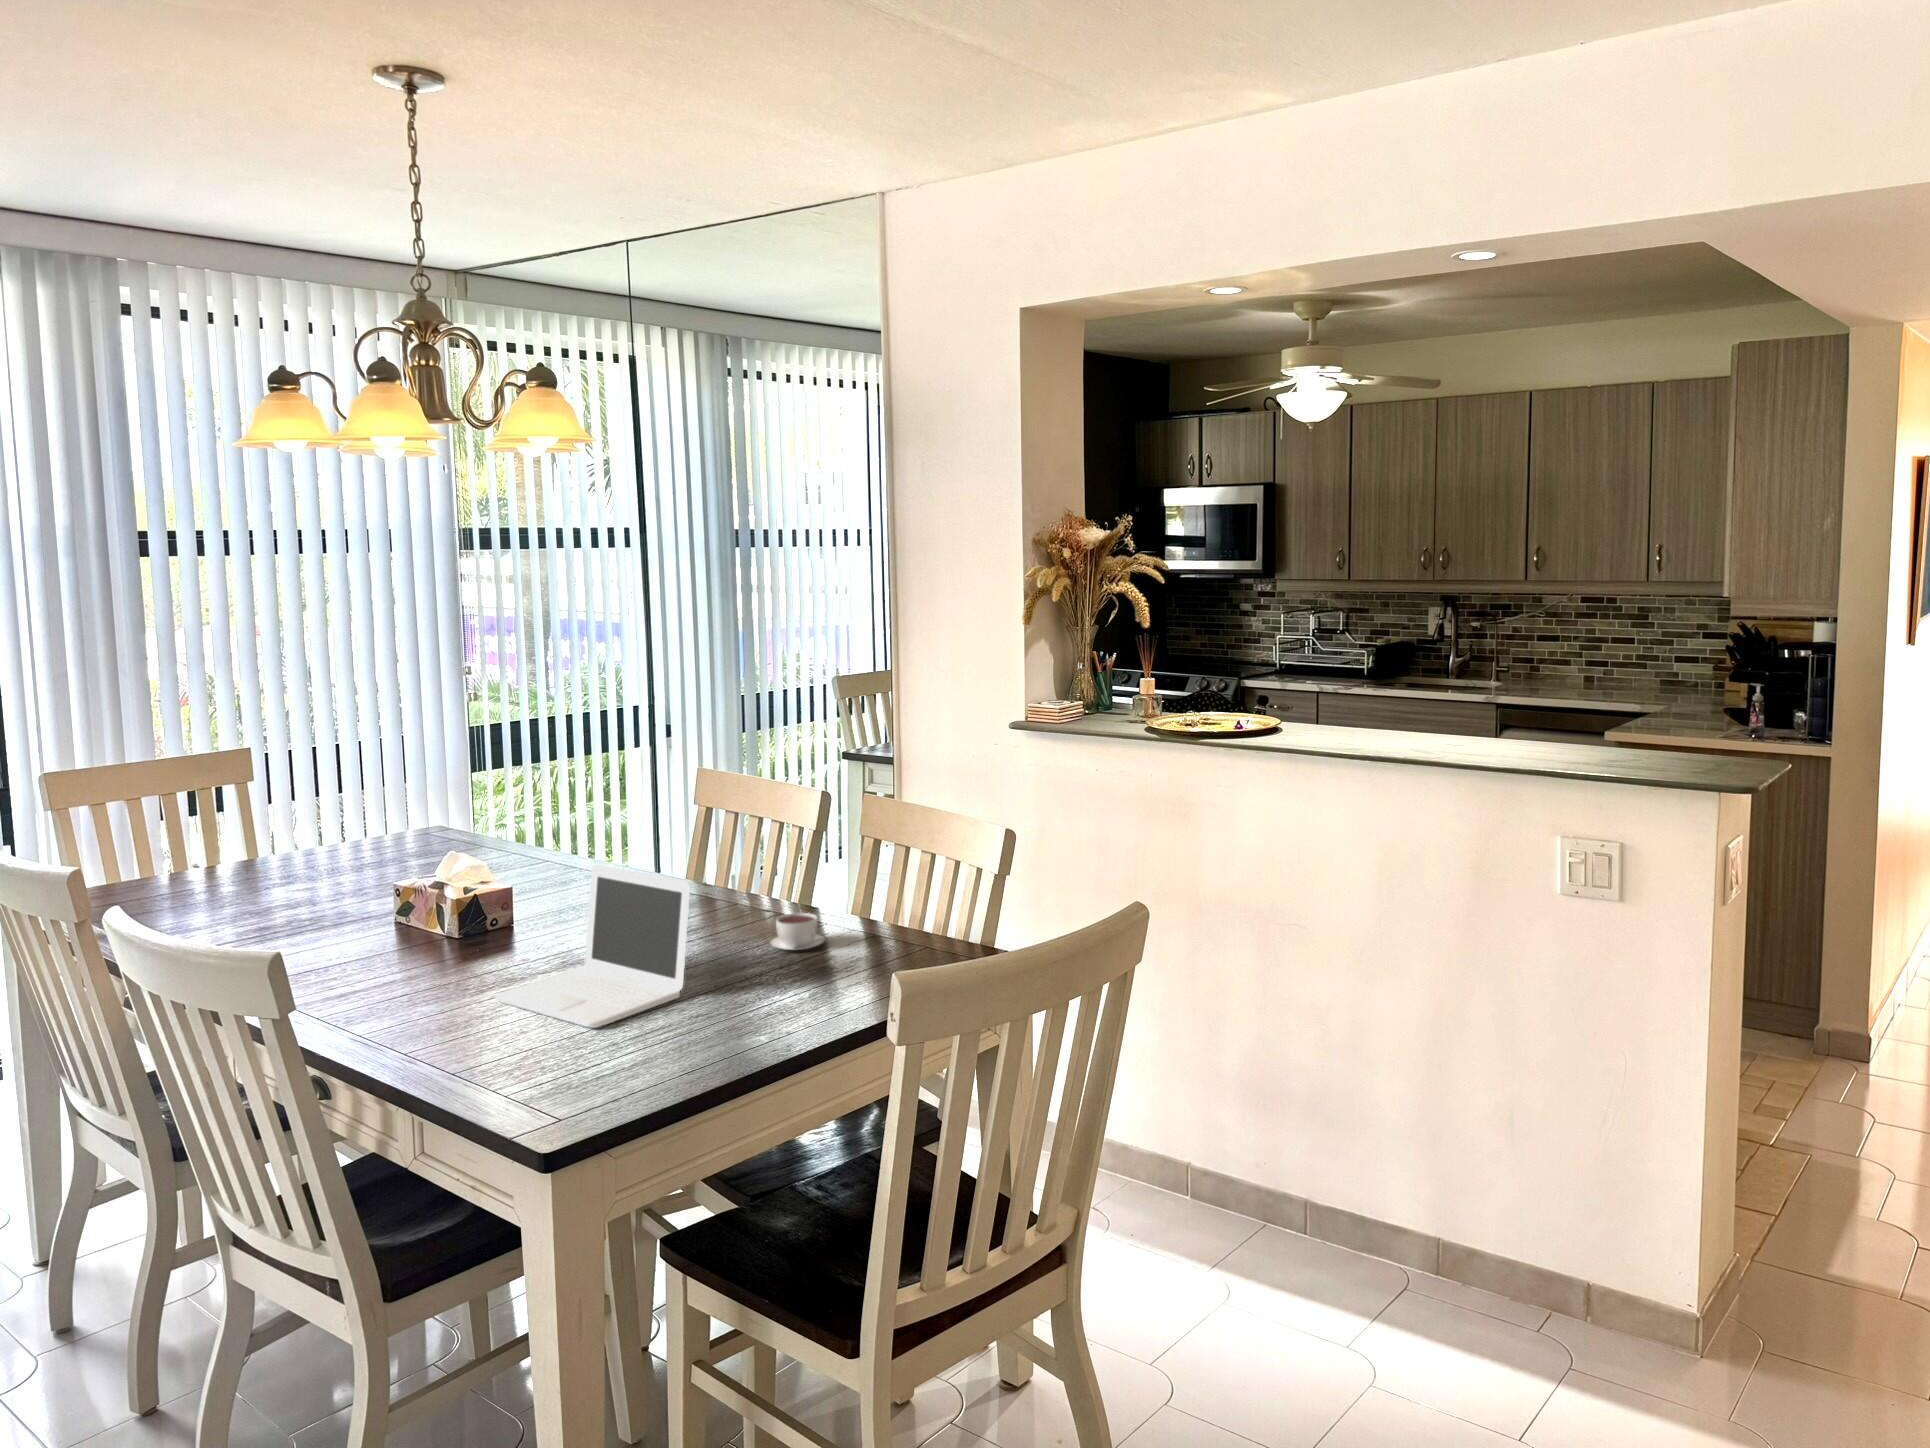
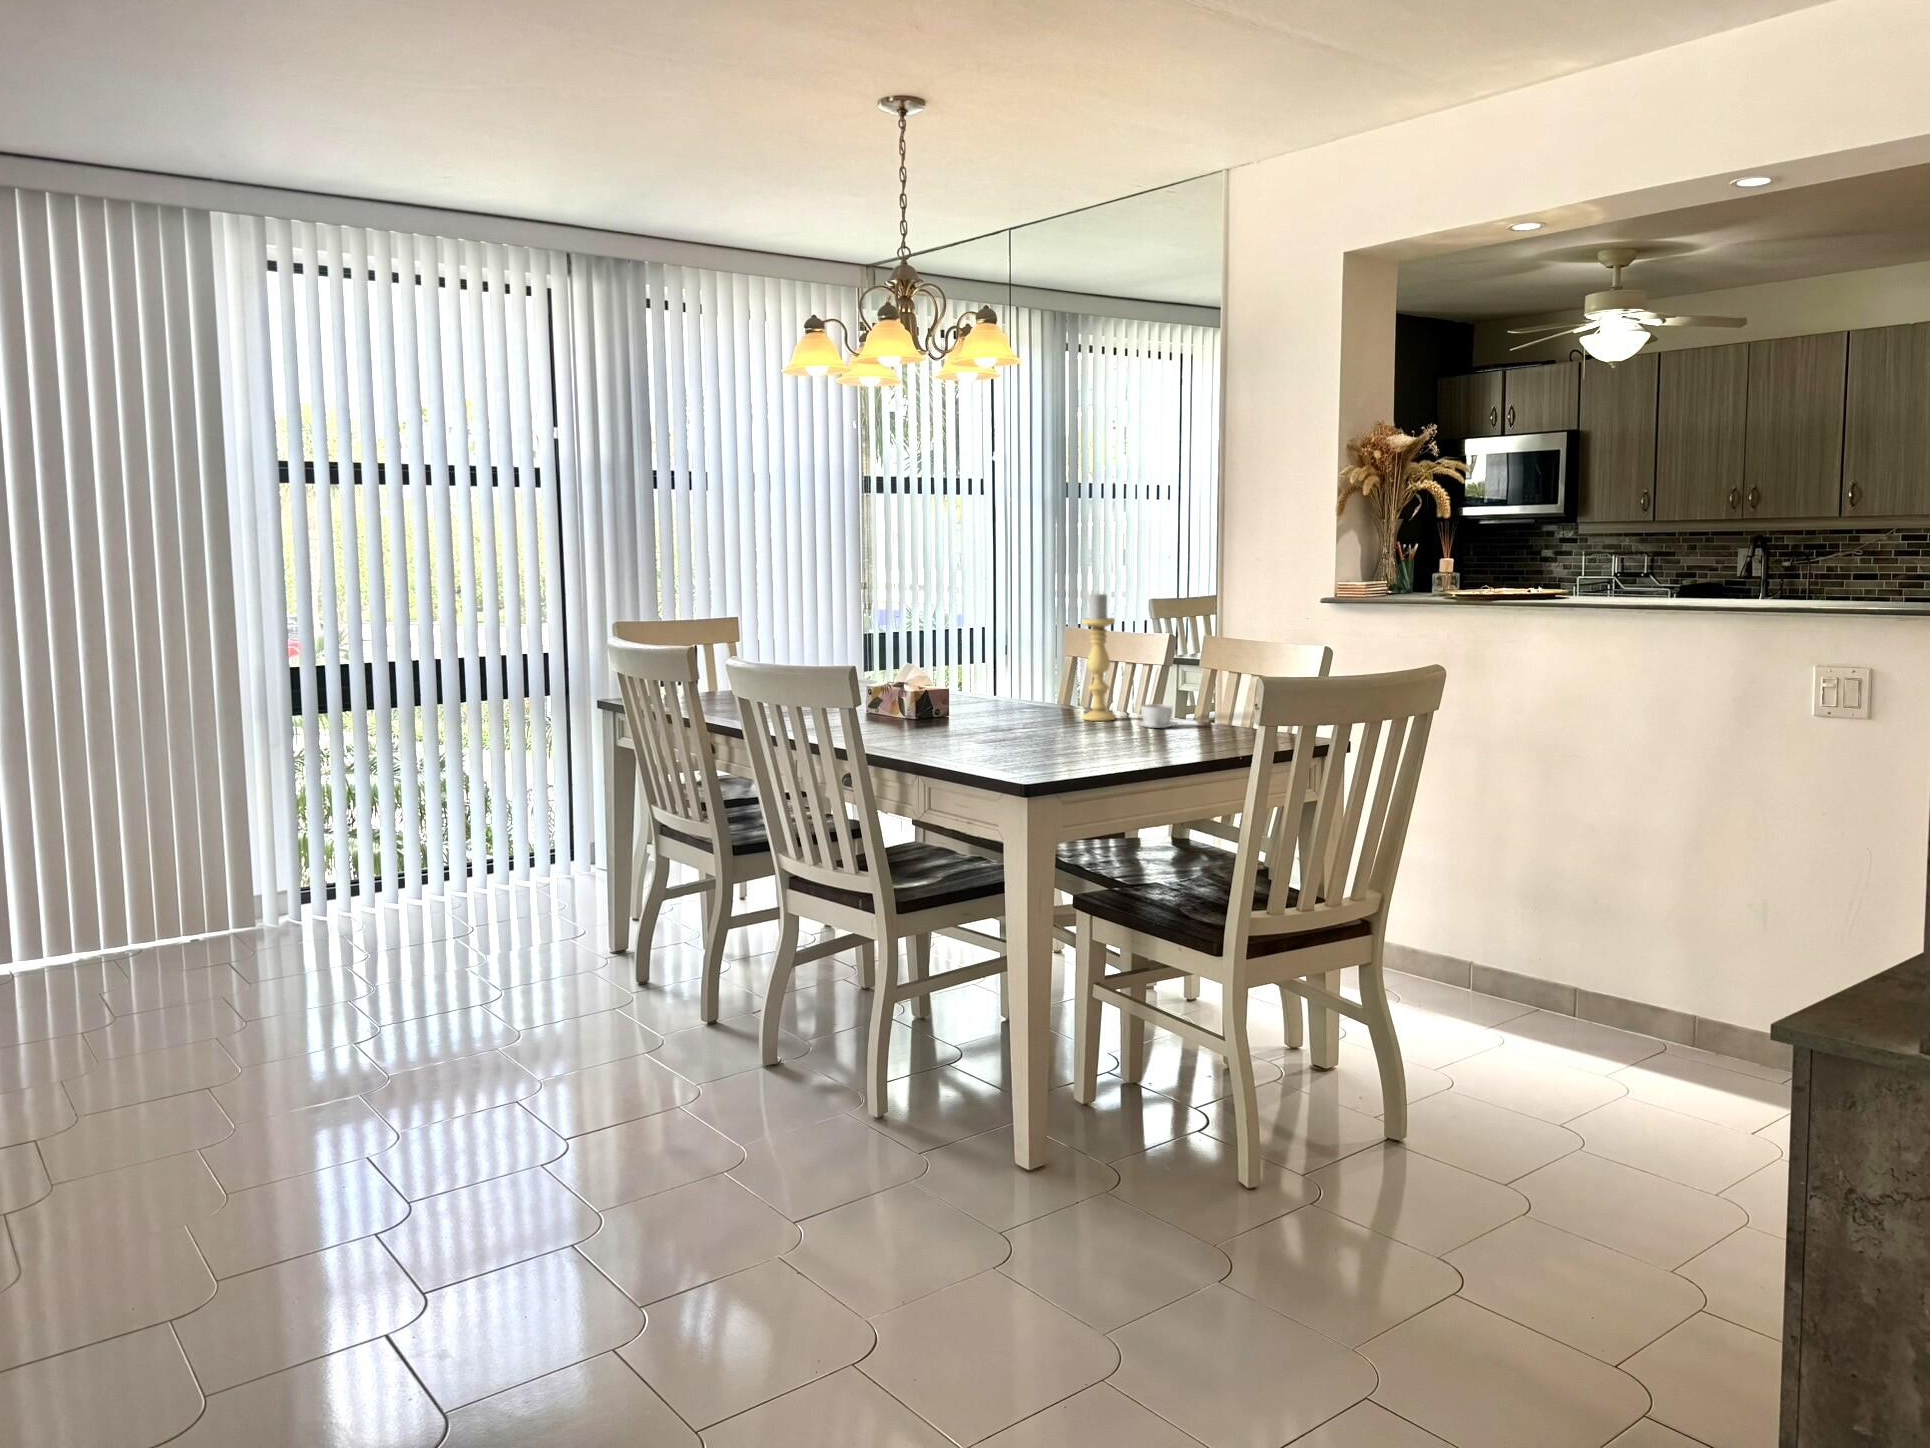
candle holder: none [696,760,749,934] -> present [1081,593,1117,721]
laptop: present [495,864,690,1028] -> none [948,653,1087,747]

